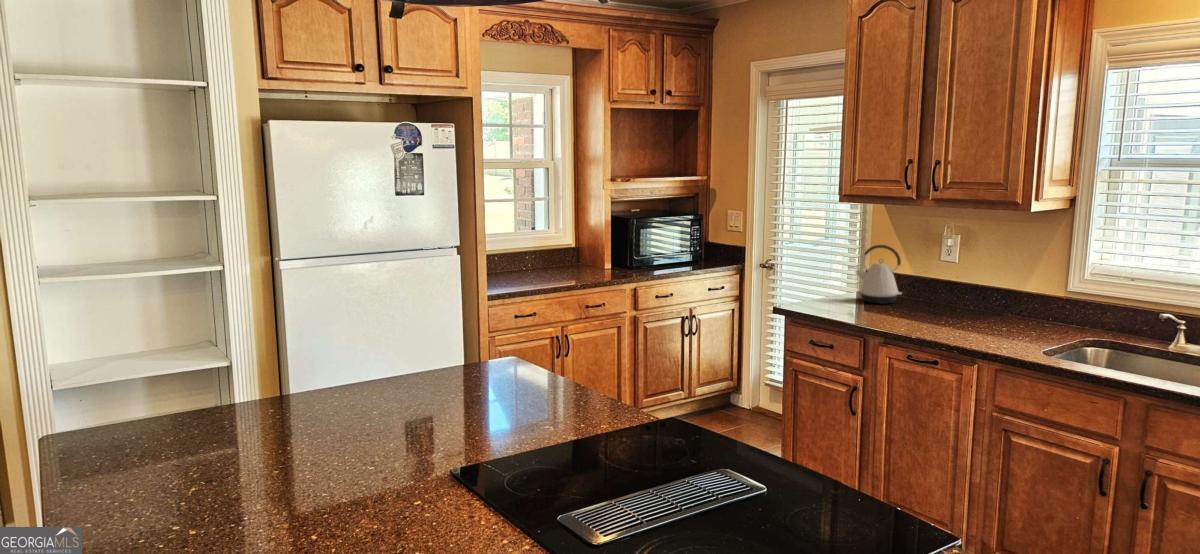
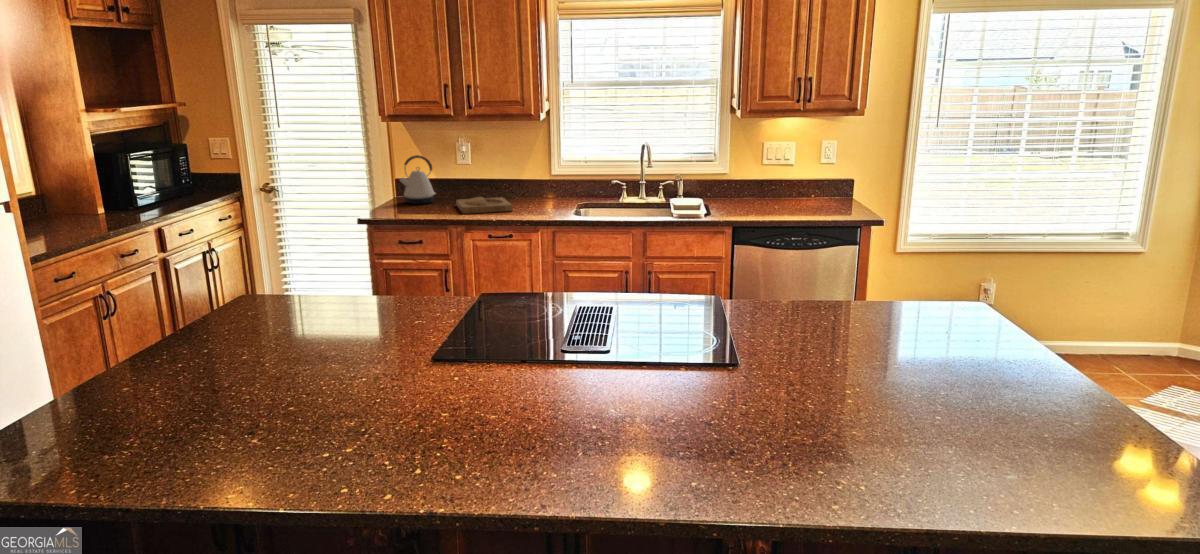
tray: none [894,305,977,331] -> present [456,197,512,214]

